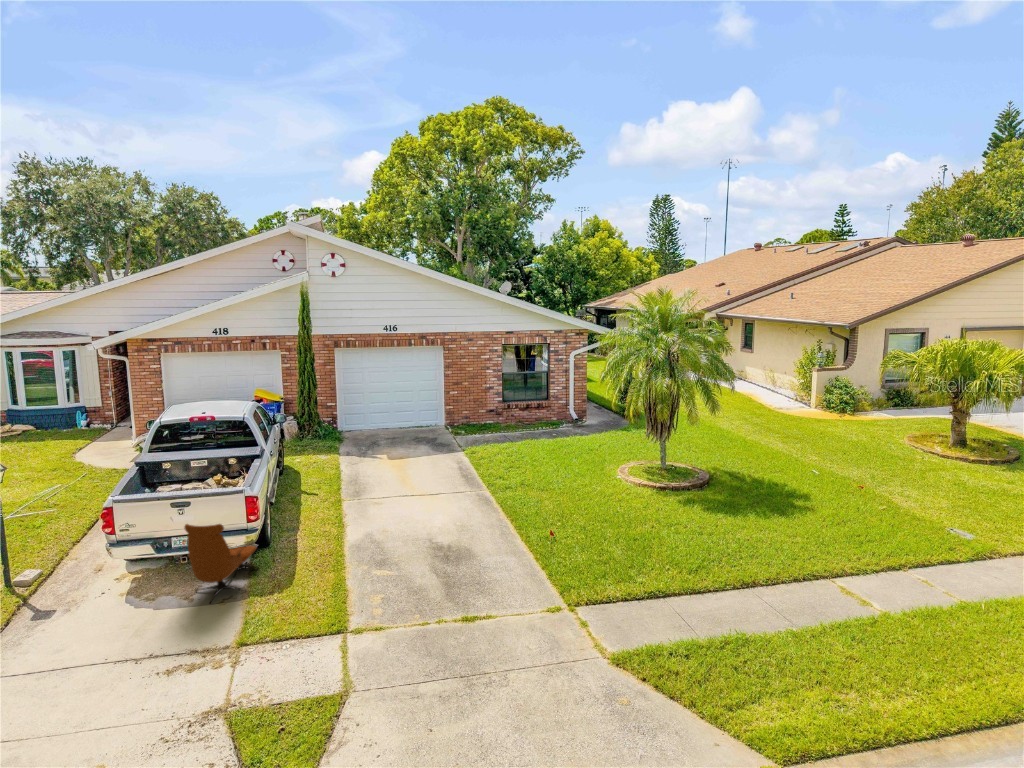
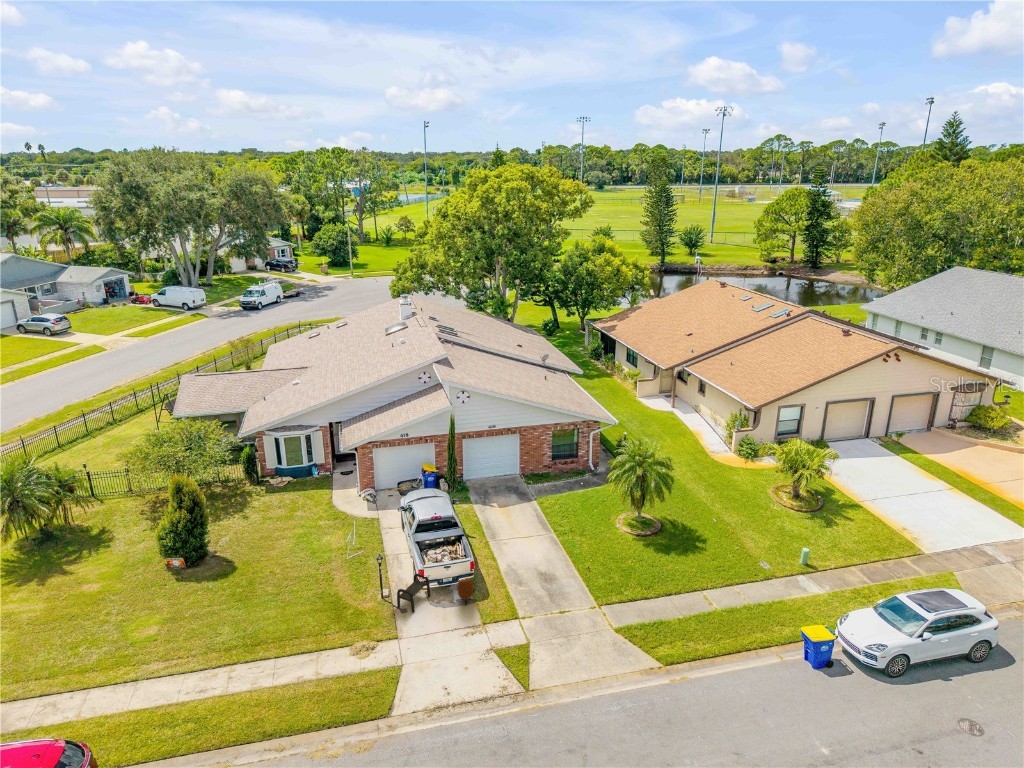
bench: none [22,523,137,616] -> present [397,574,430,613]

